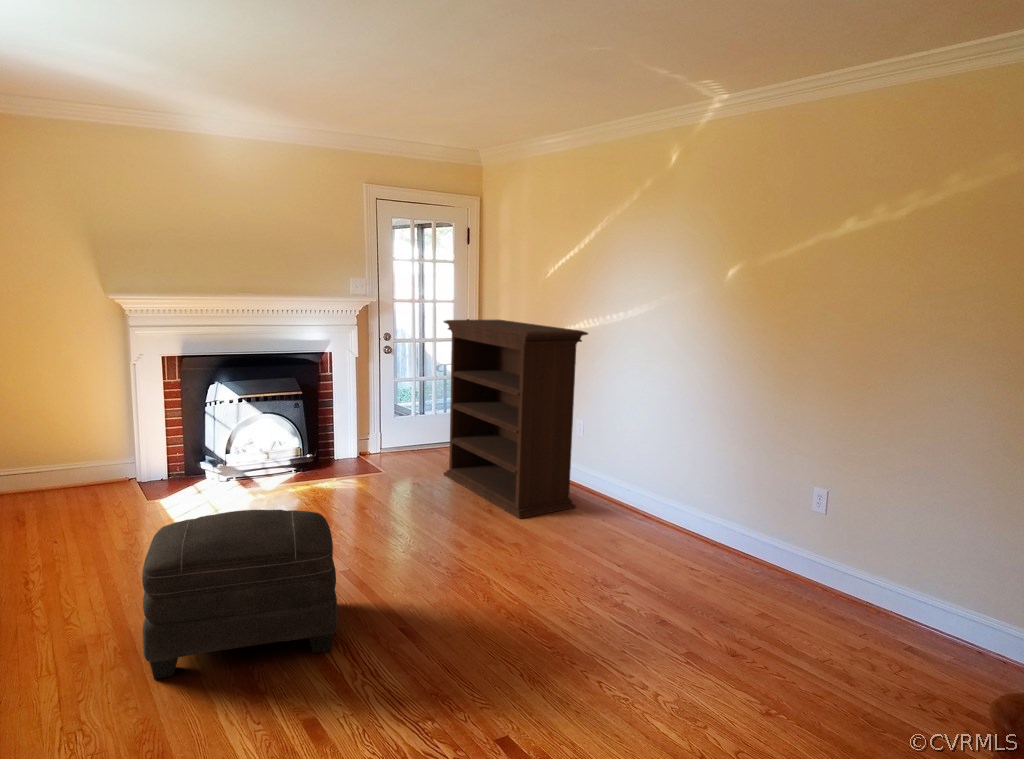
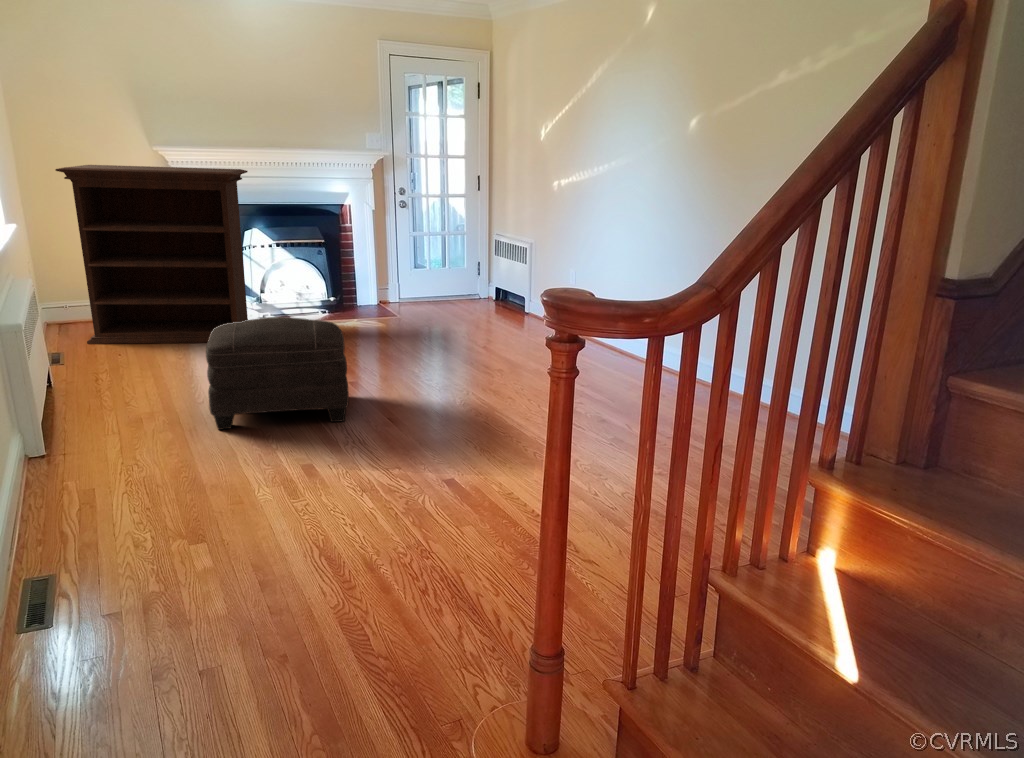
bookshelf: present [444,320,588,519] -> present [56,165,248,344]

